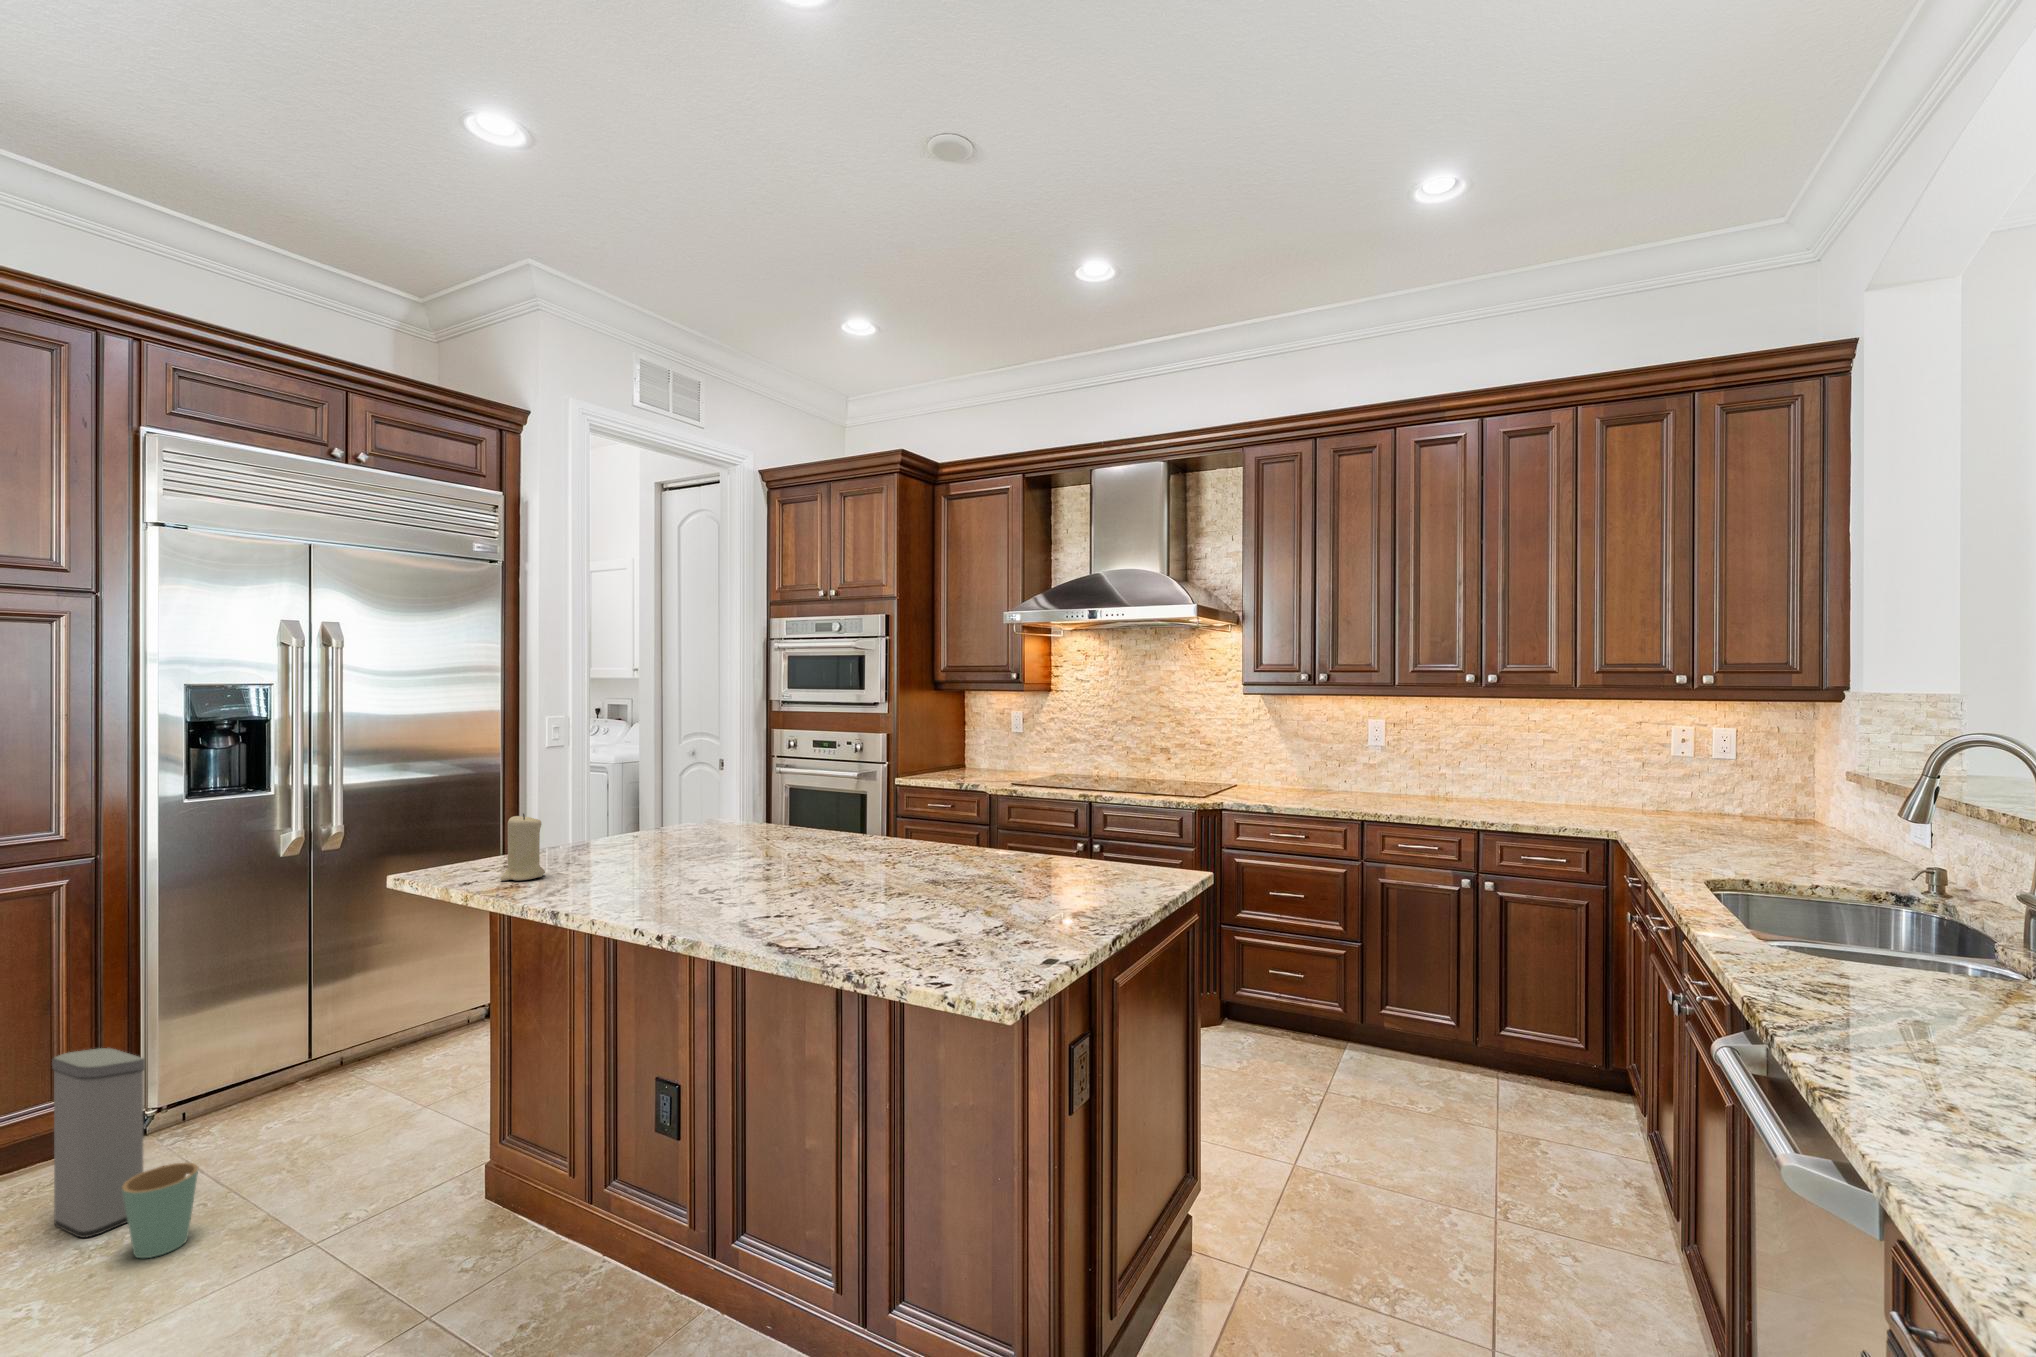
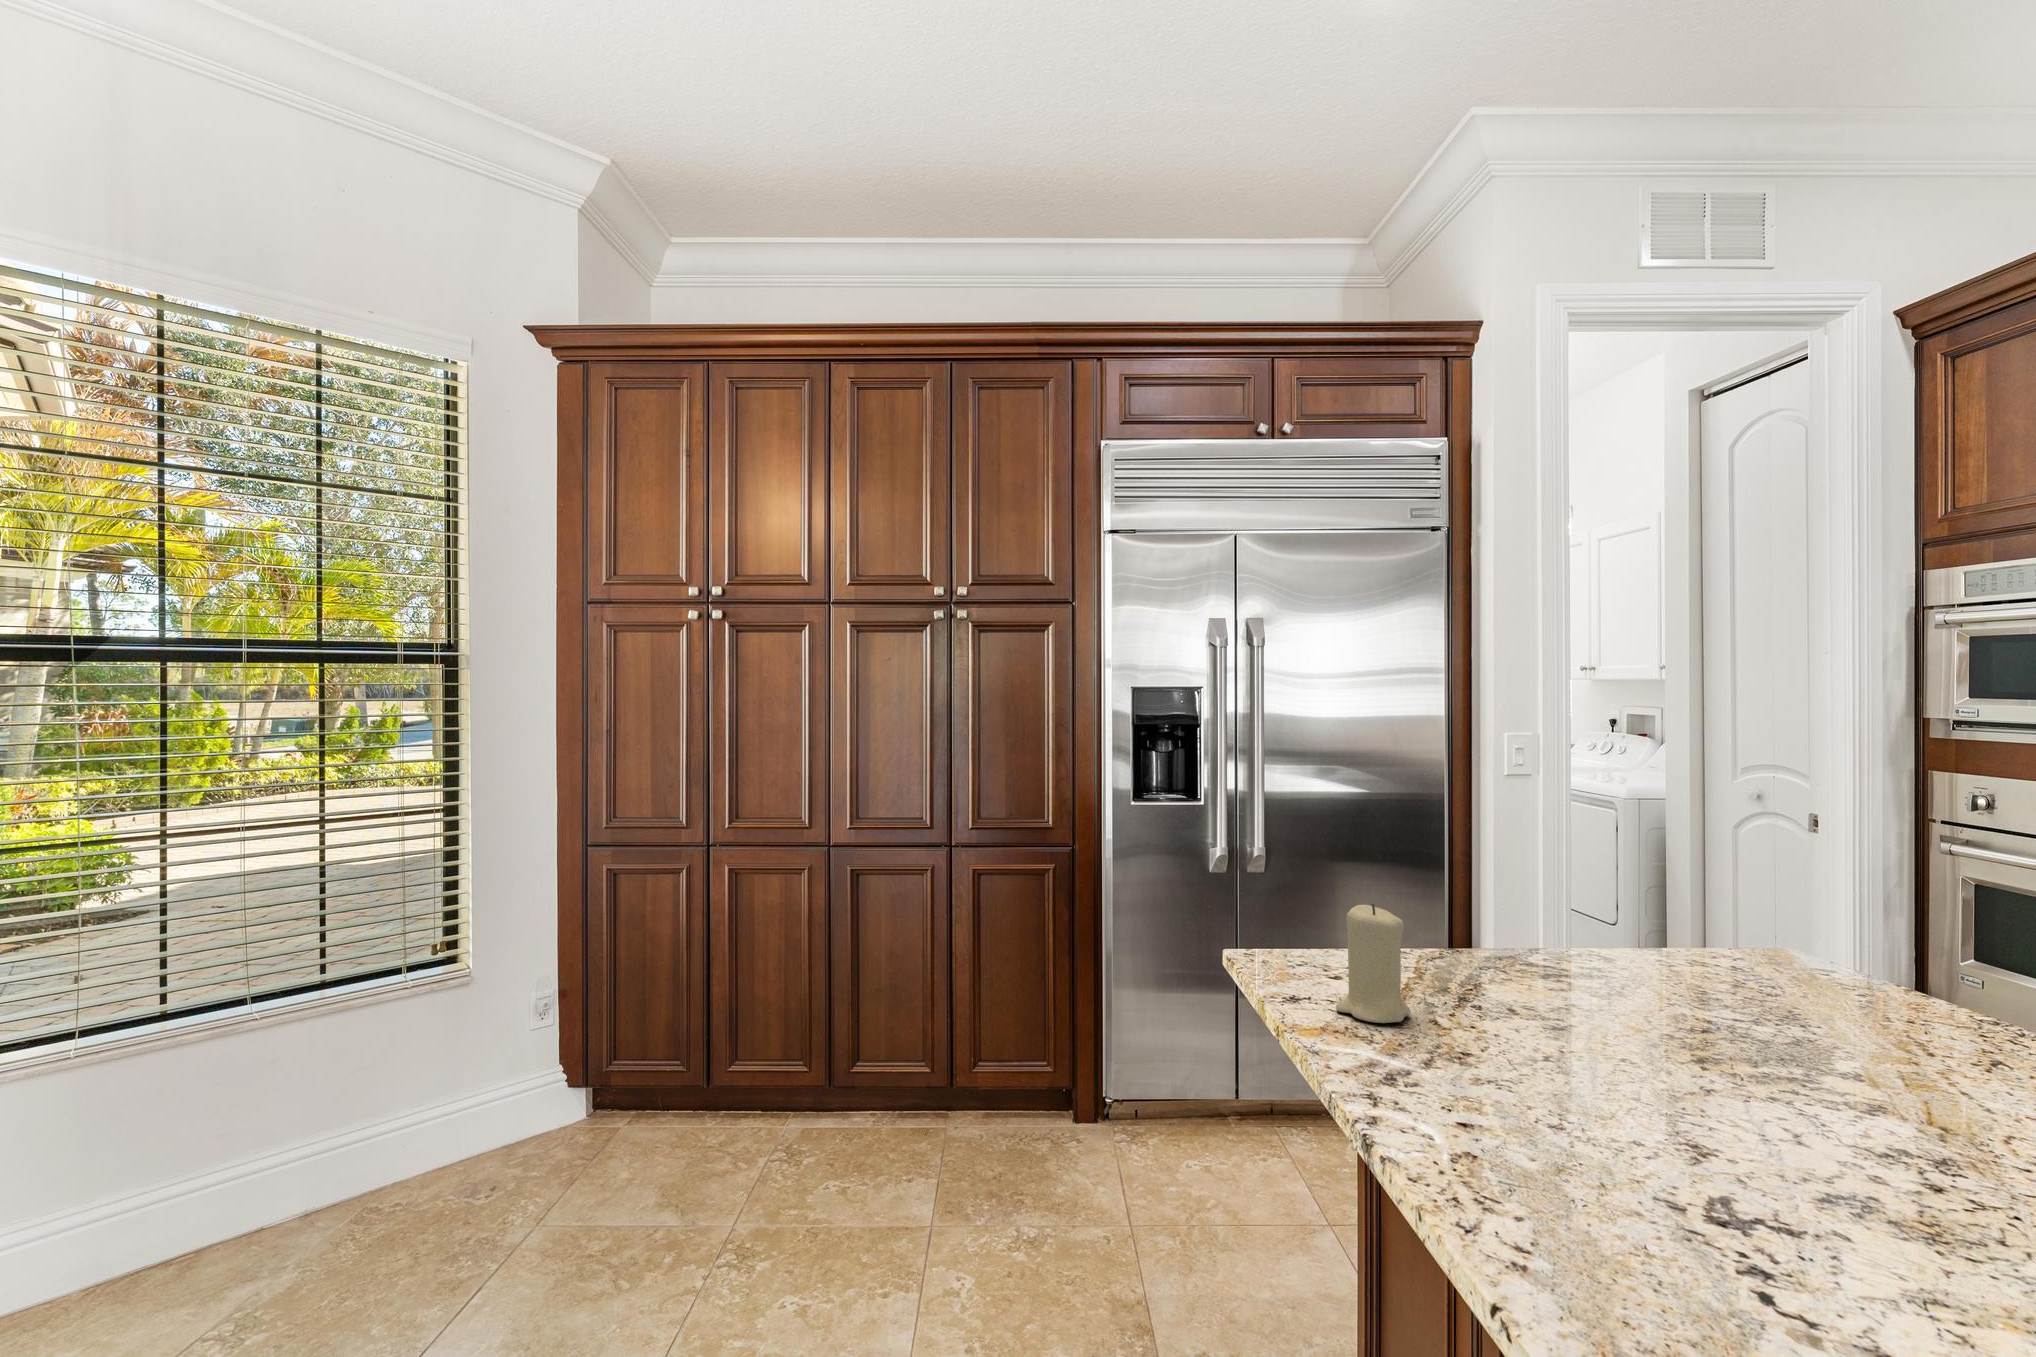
trash can: present [52,1048,198,1259] -> none [1009,1035,1085,1296]

